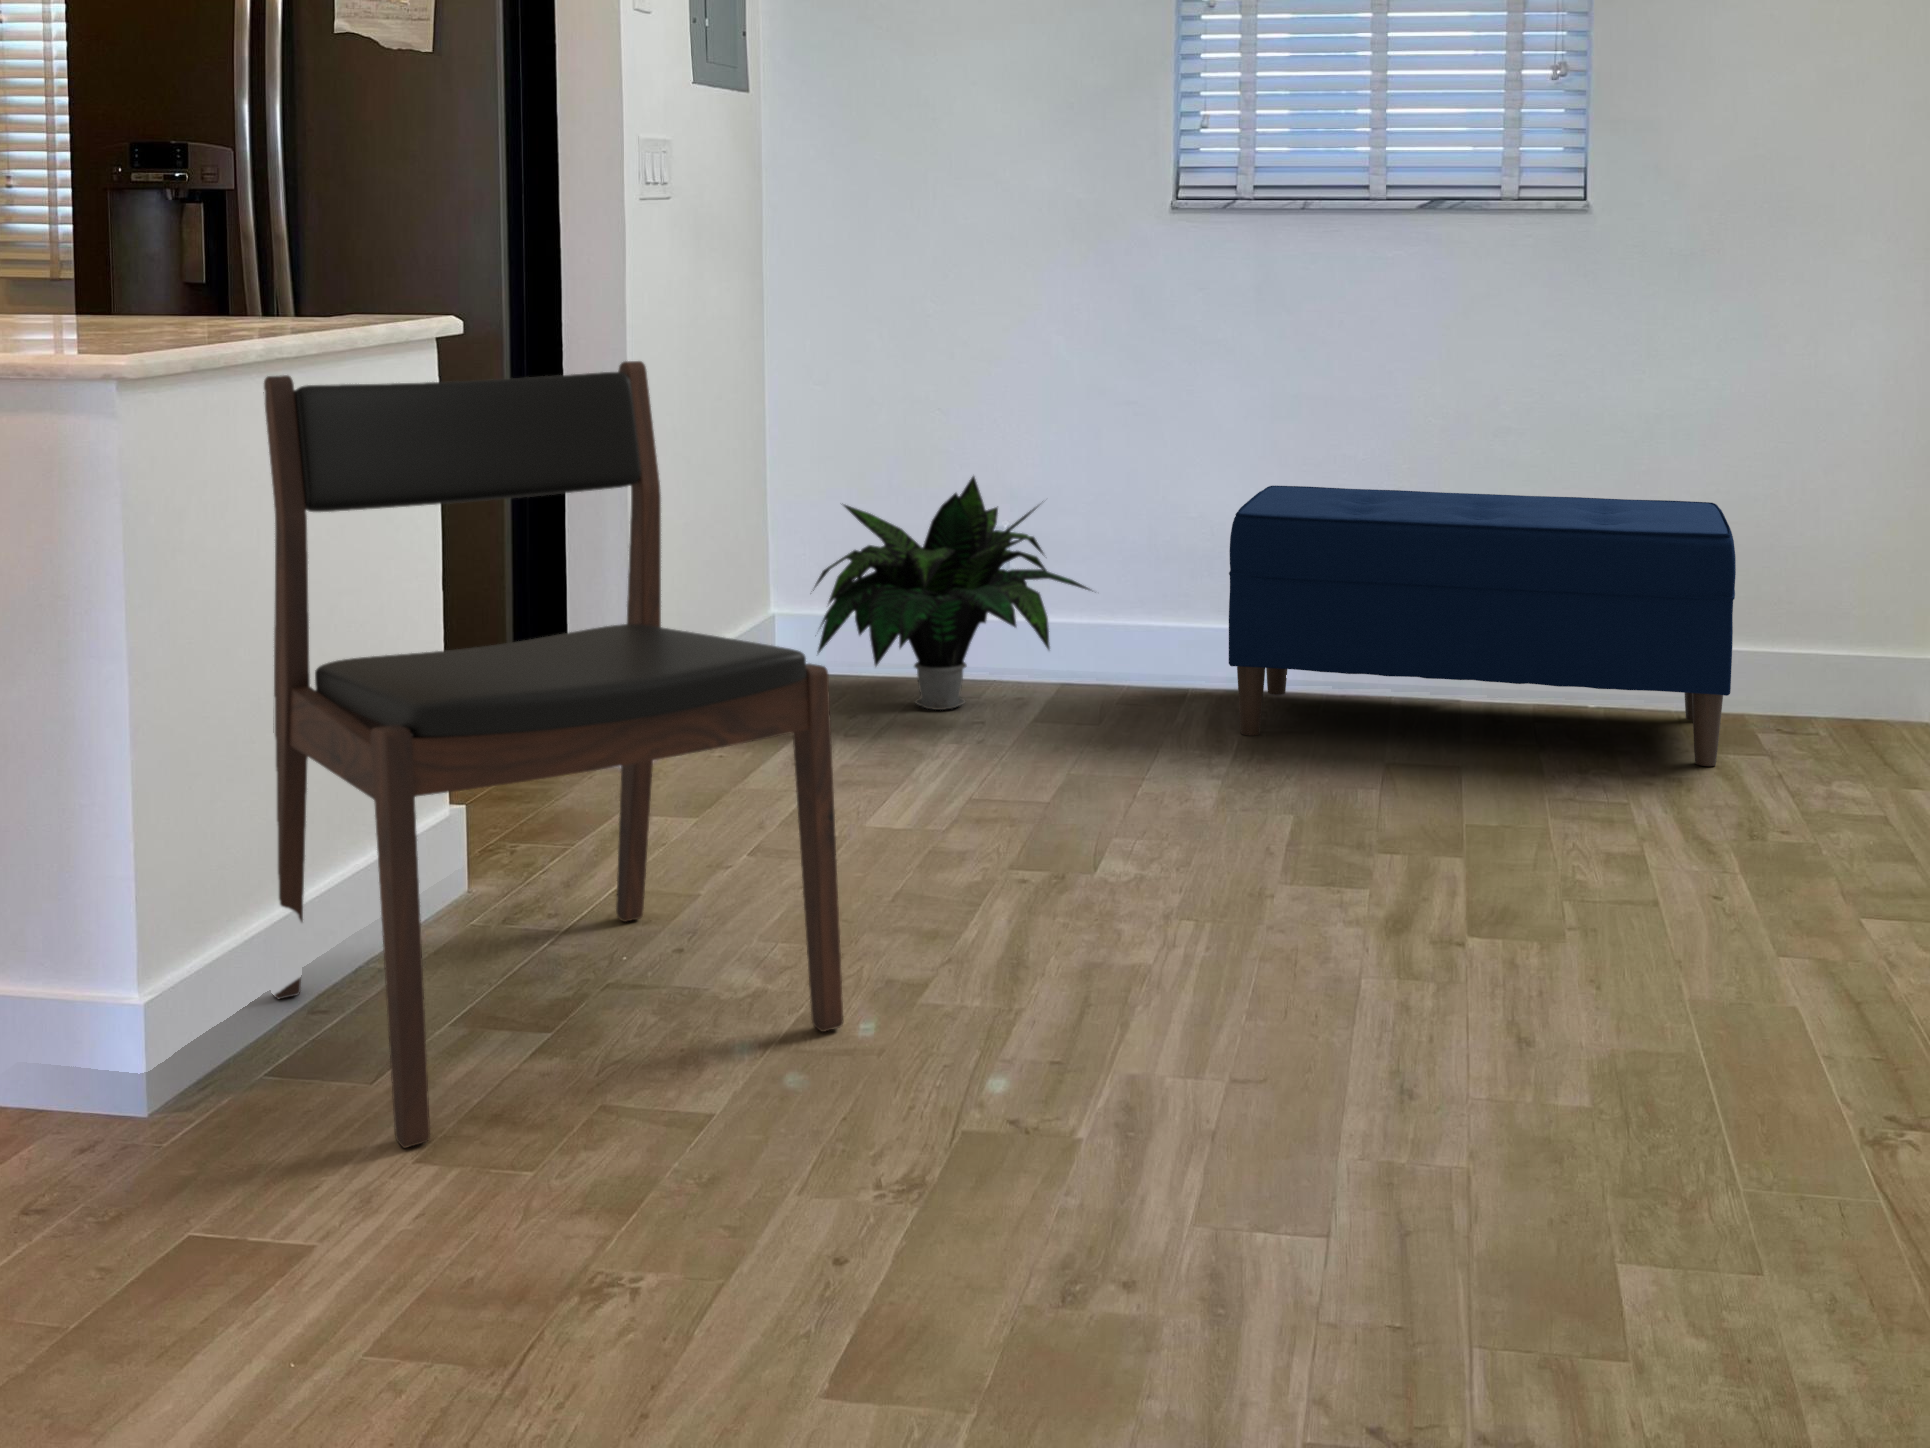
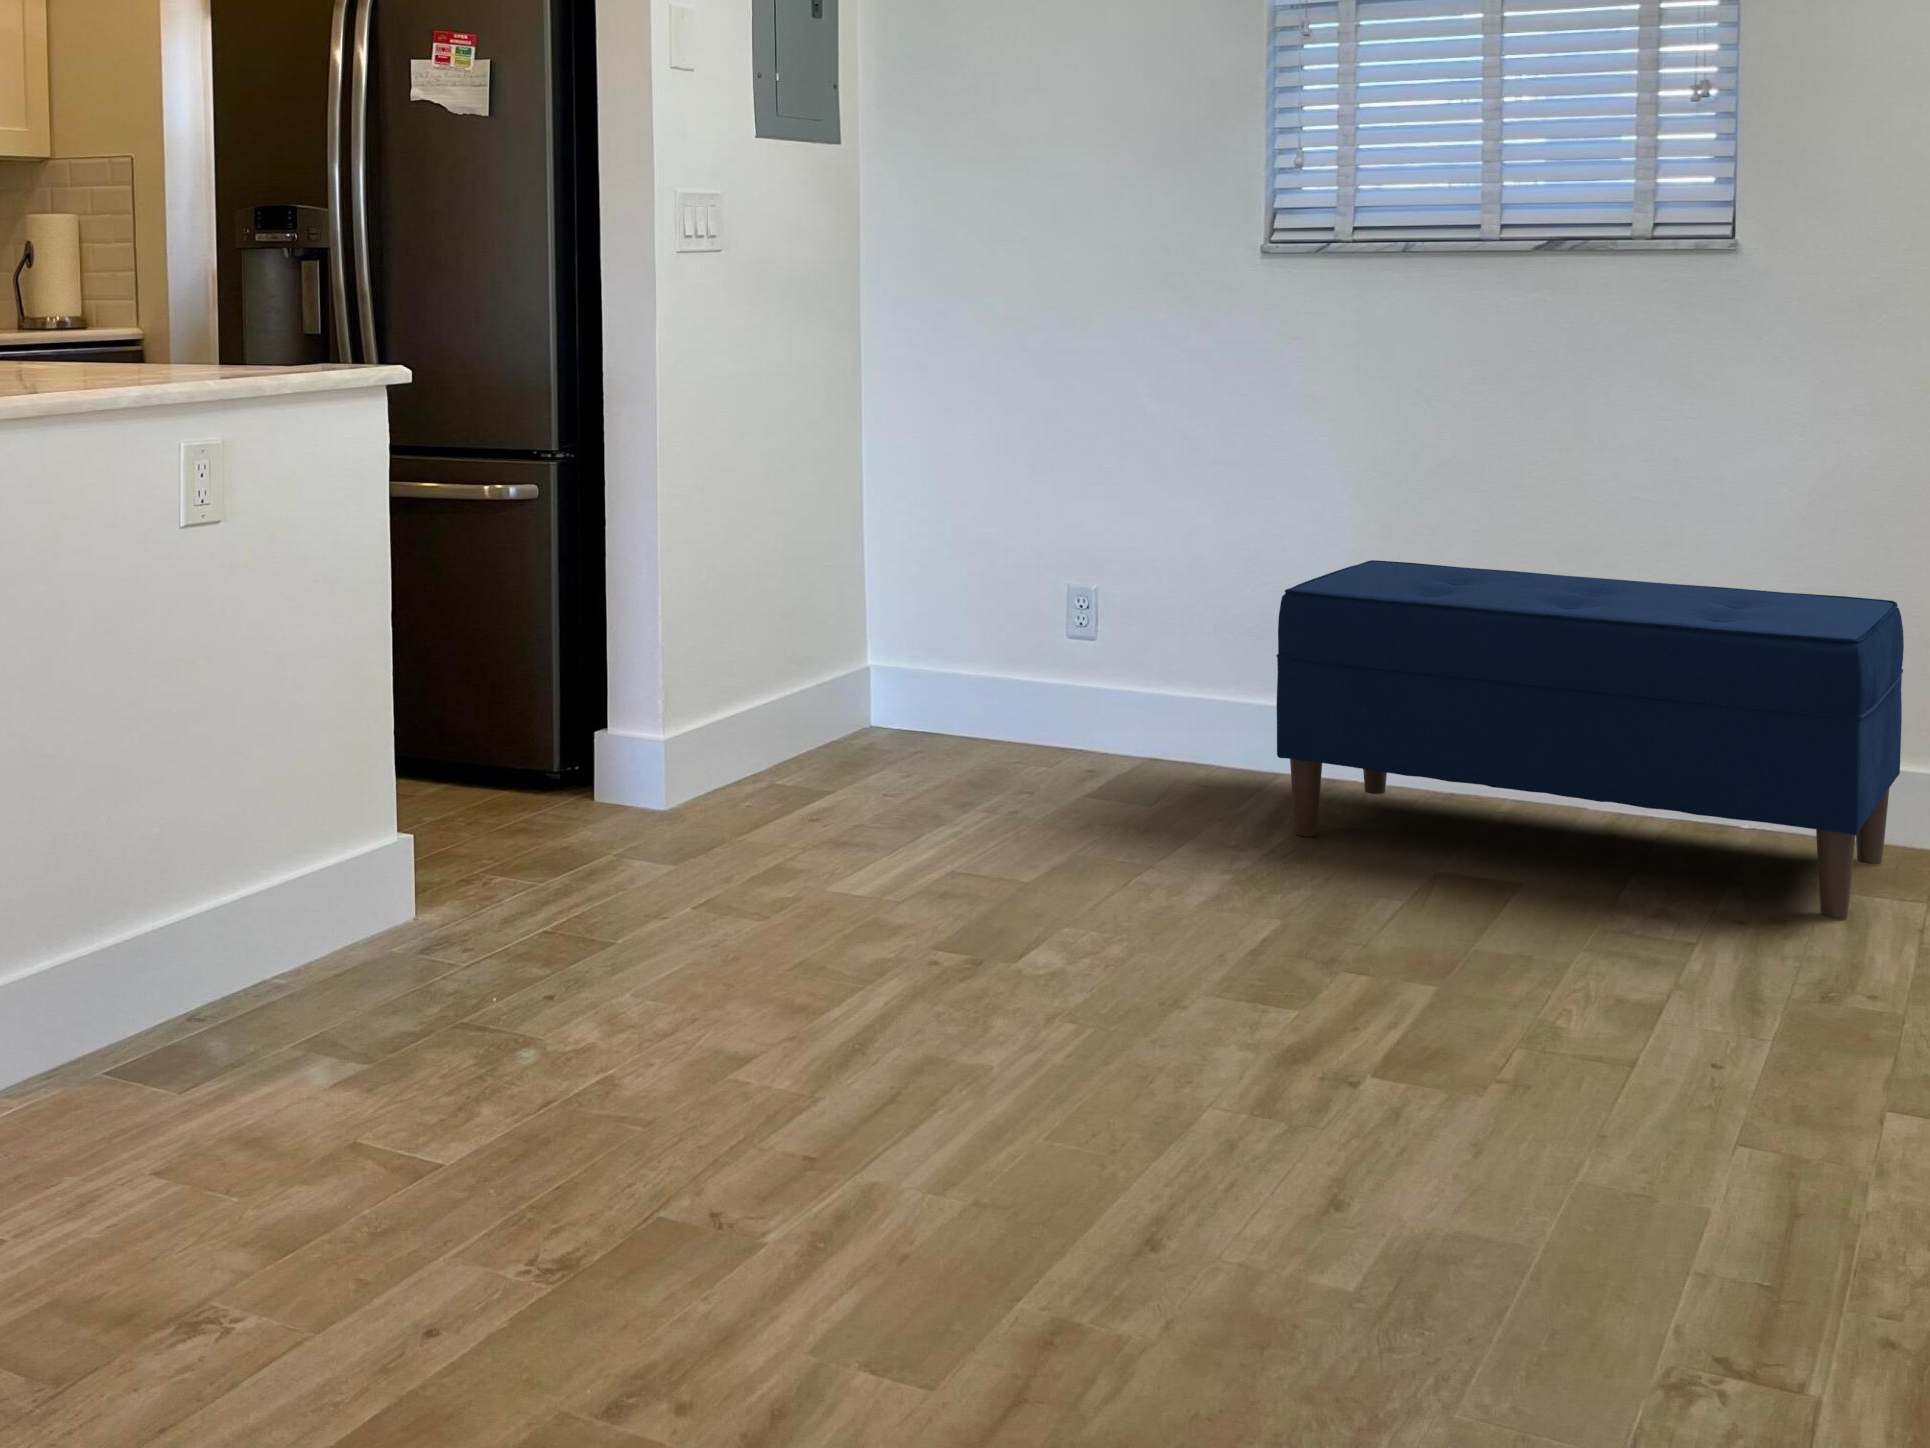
dining chair: present [263,361,843,1148] -> none [146,416,622,1151]
potted plant: present [813,476,1091,710] -> none [860,537,1172,783]

